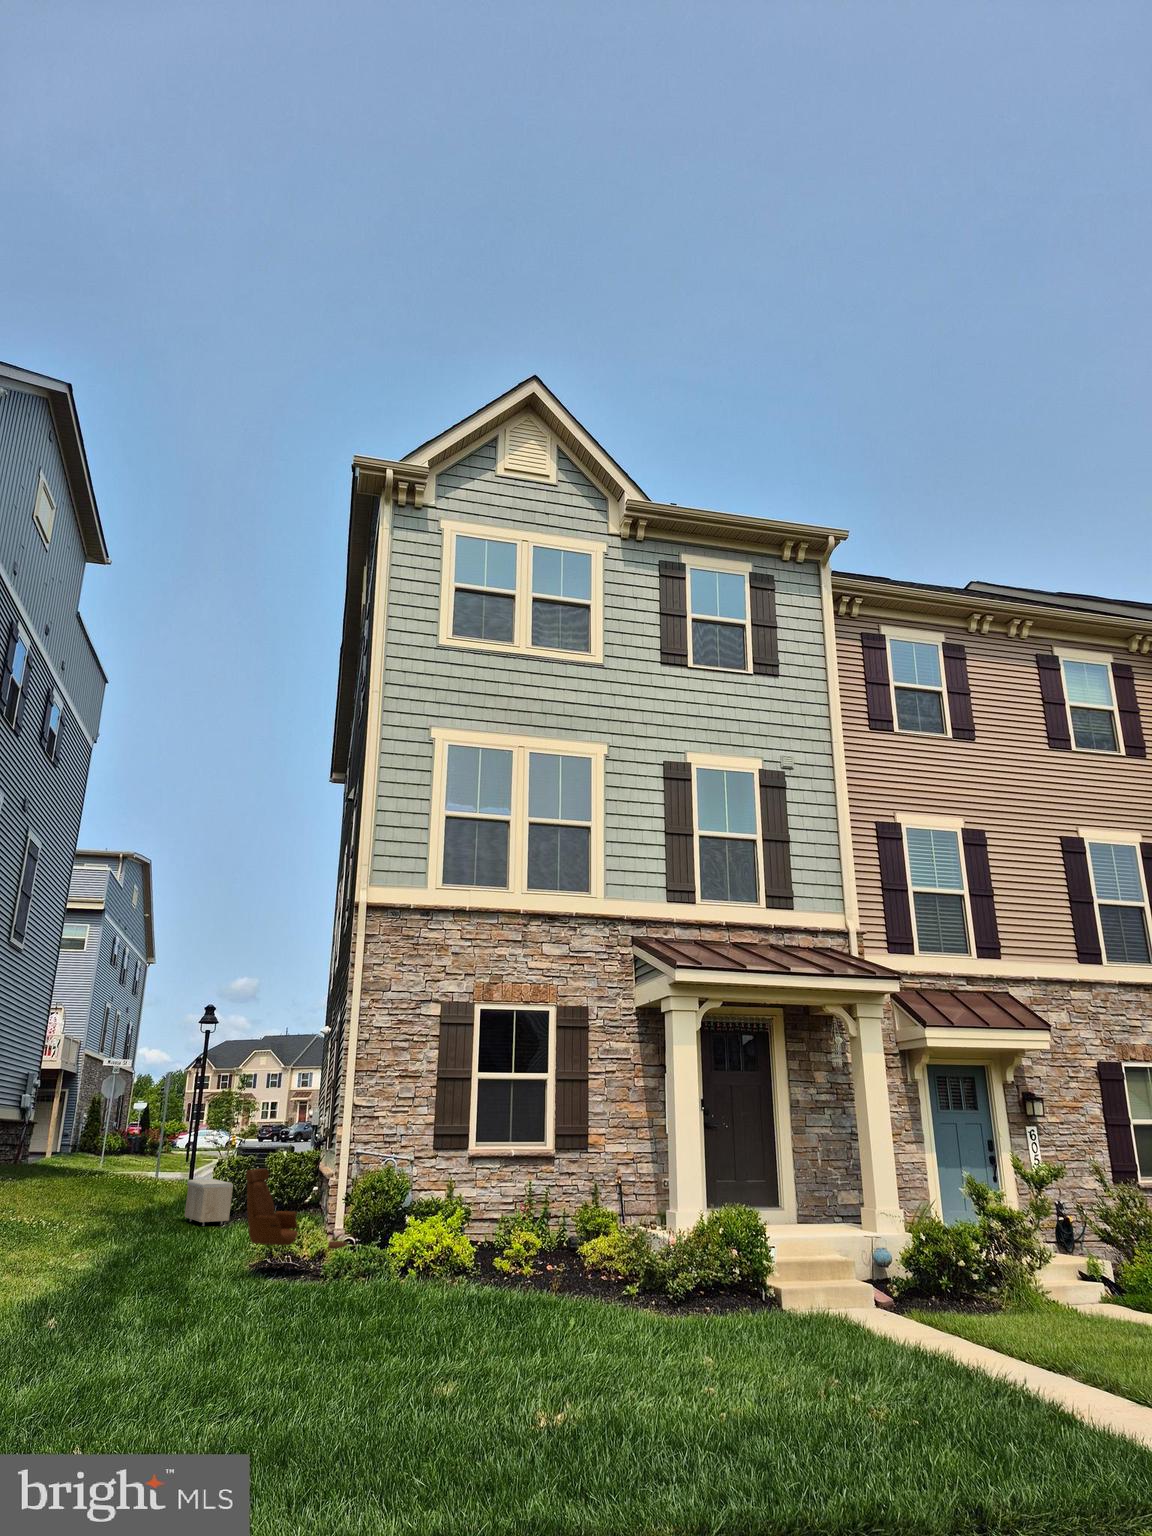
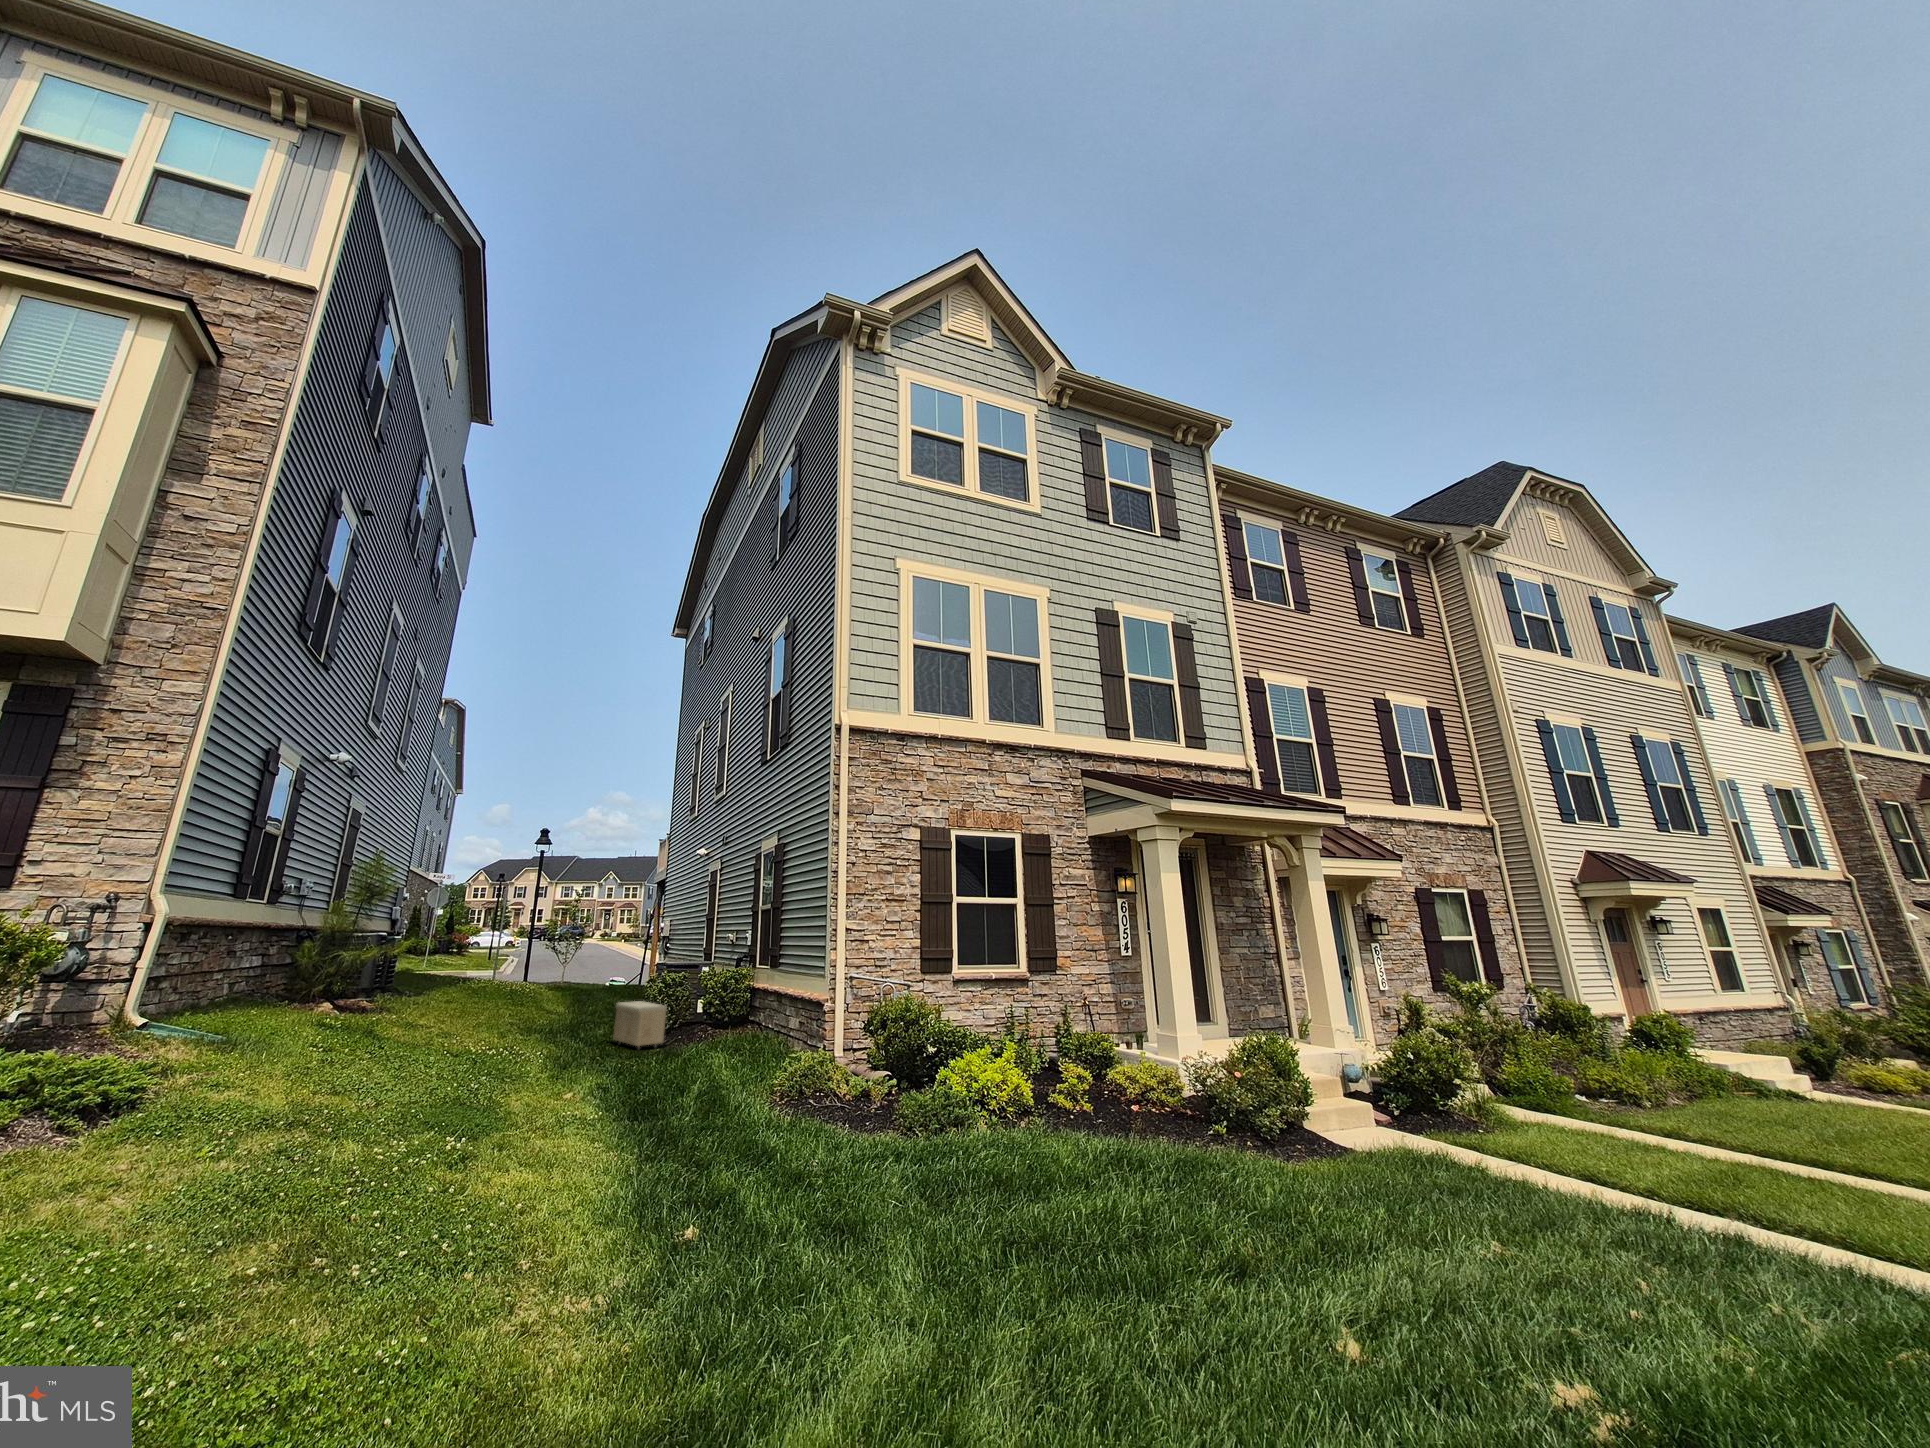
lounge chair: present [246,1169,347,1272] -> none [748,999,864,1114]

